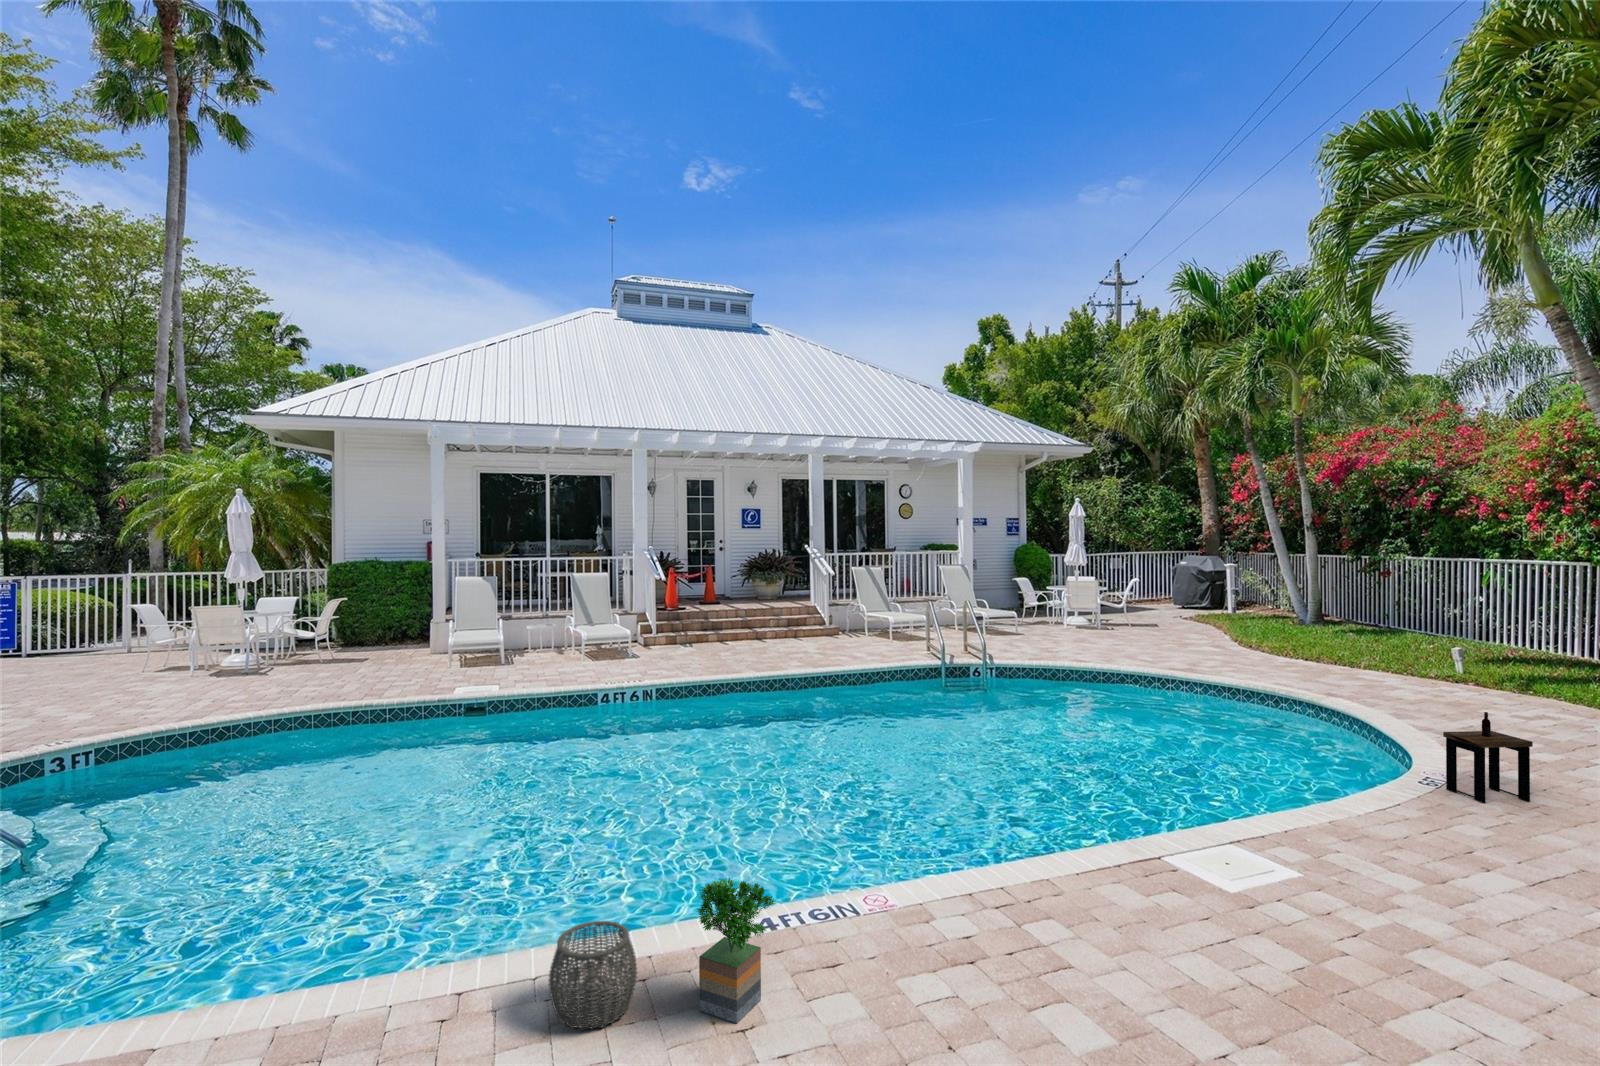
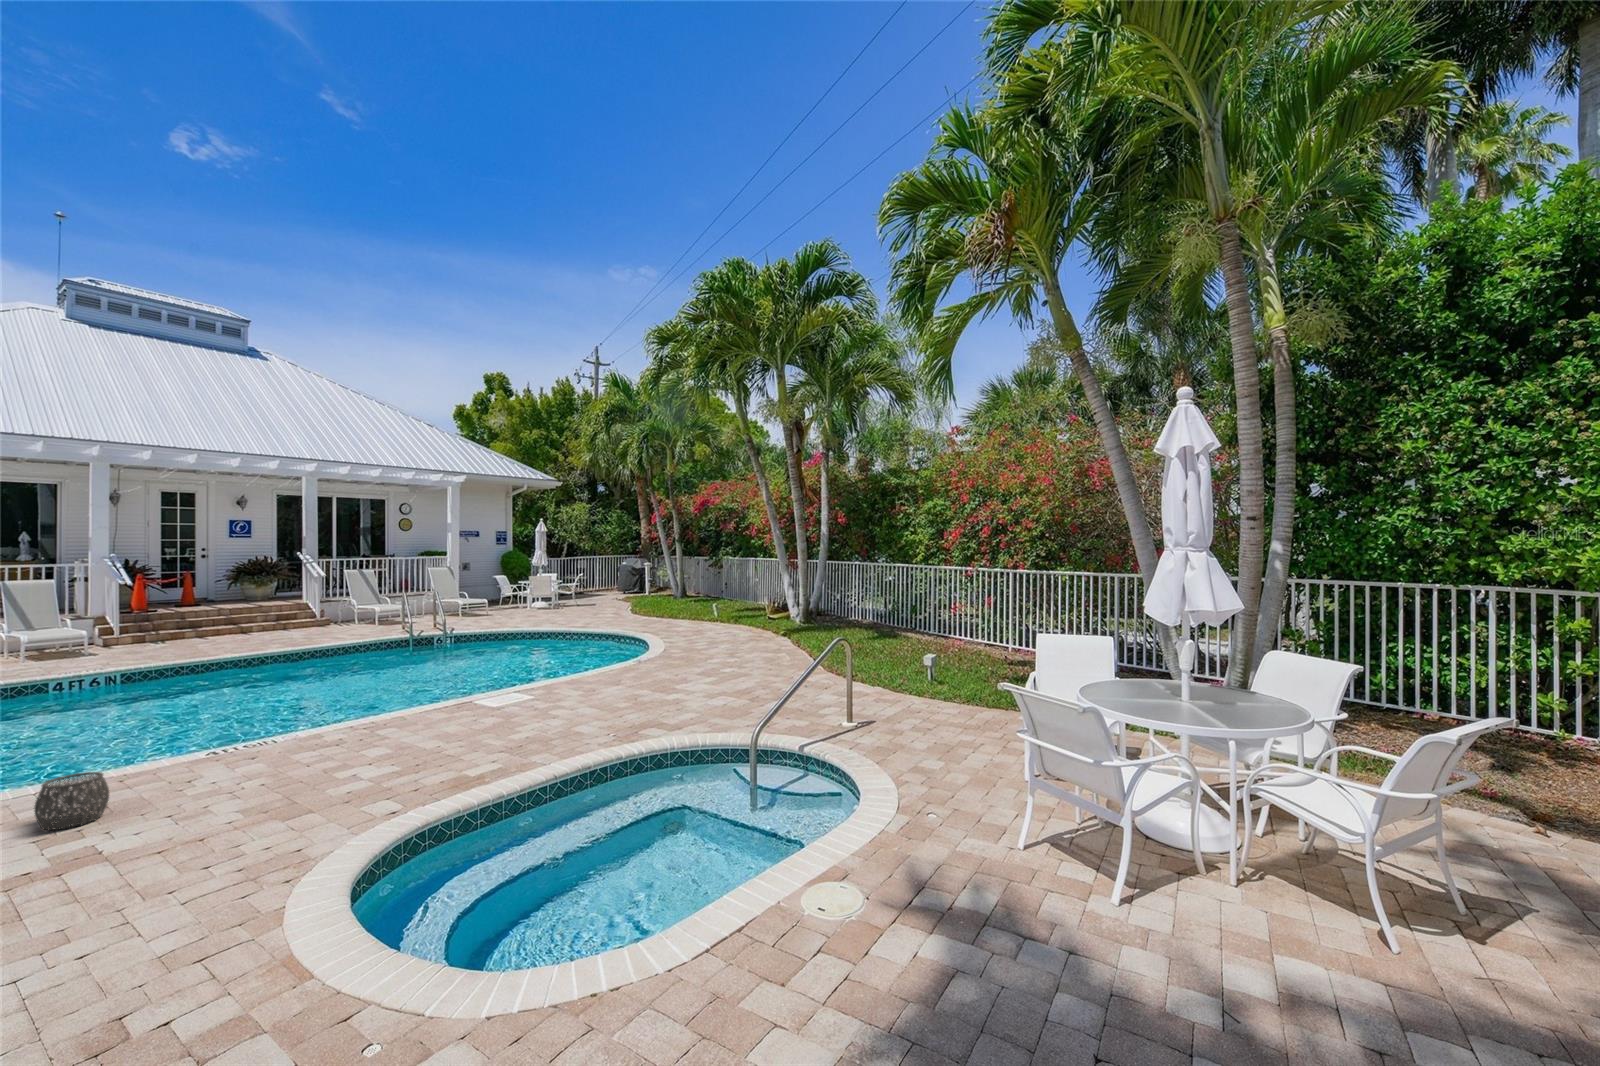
side table: present [1443,712,1533,803] -> none [663,627,695,669]
potted tree: present [697,878,775,1023] -> none [158,733,218,807]

